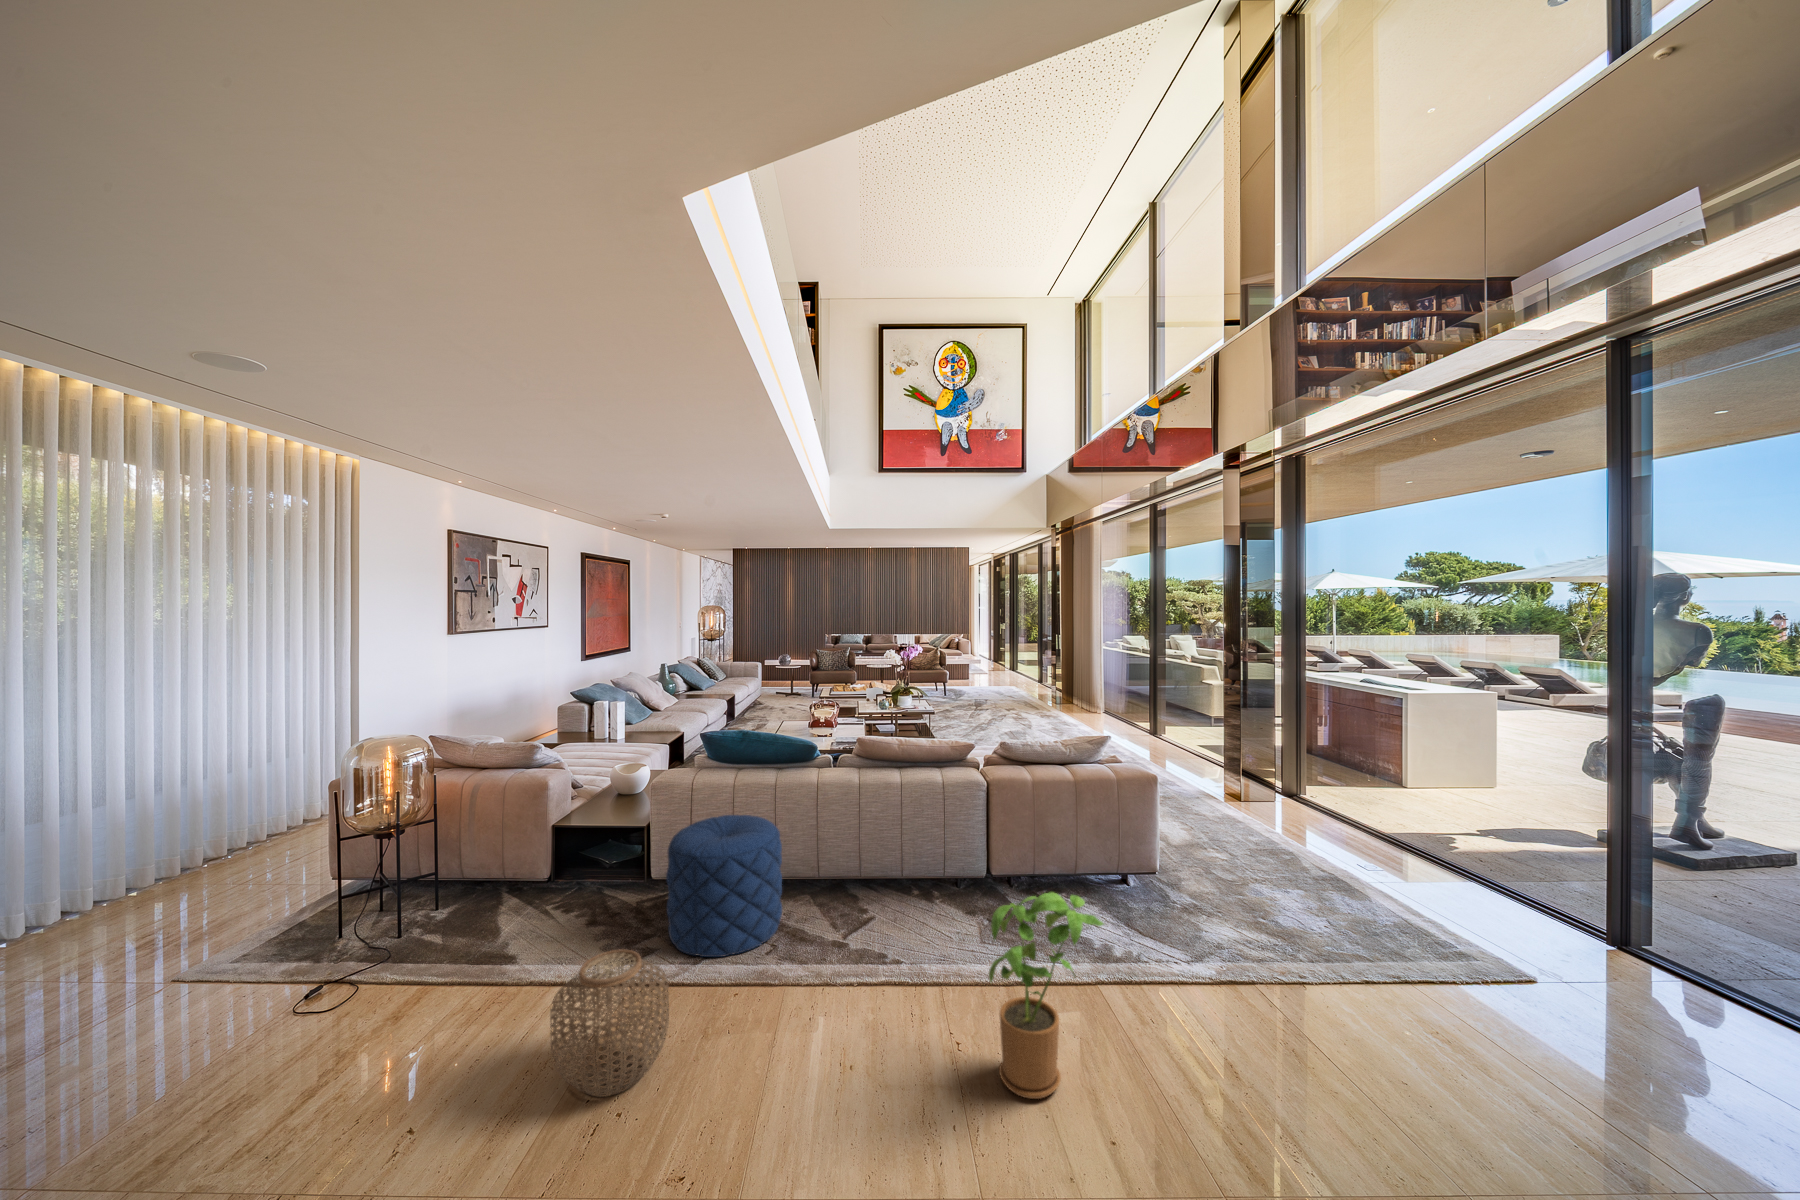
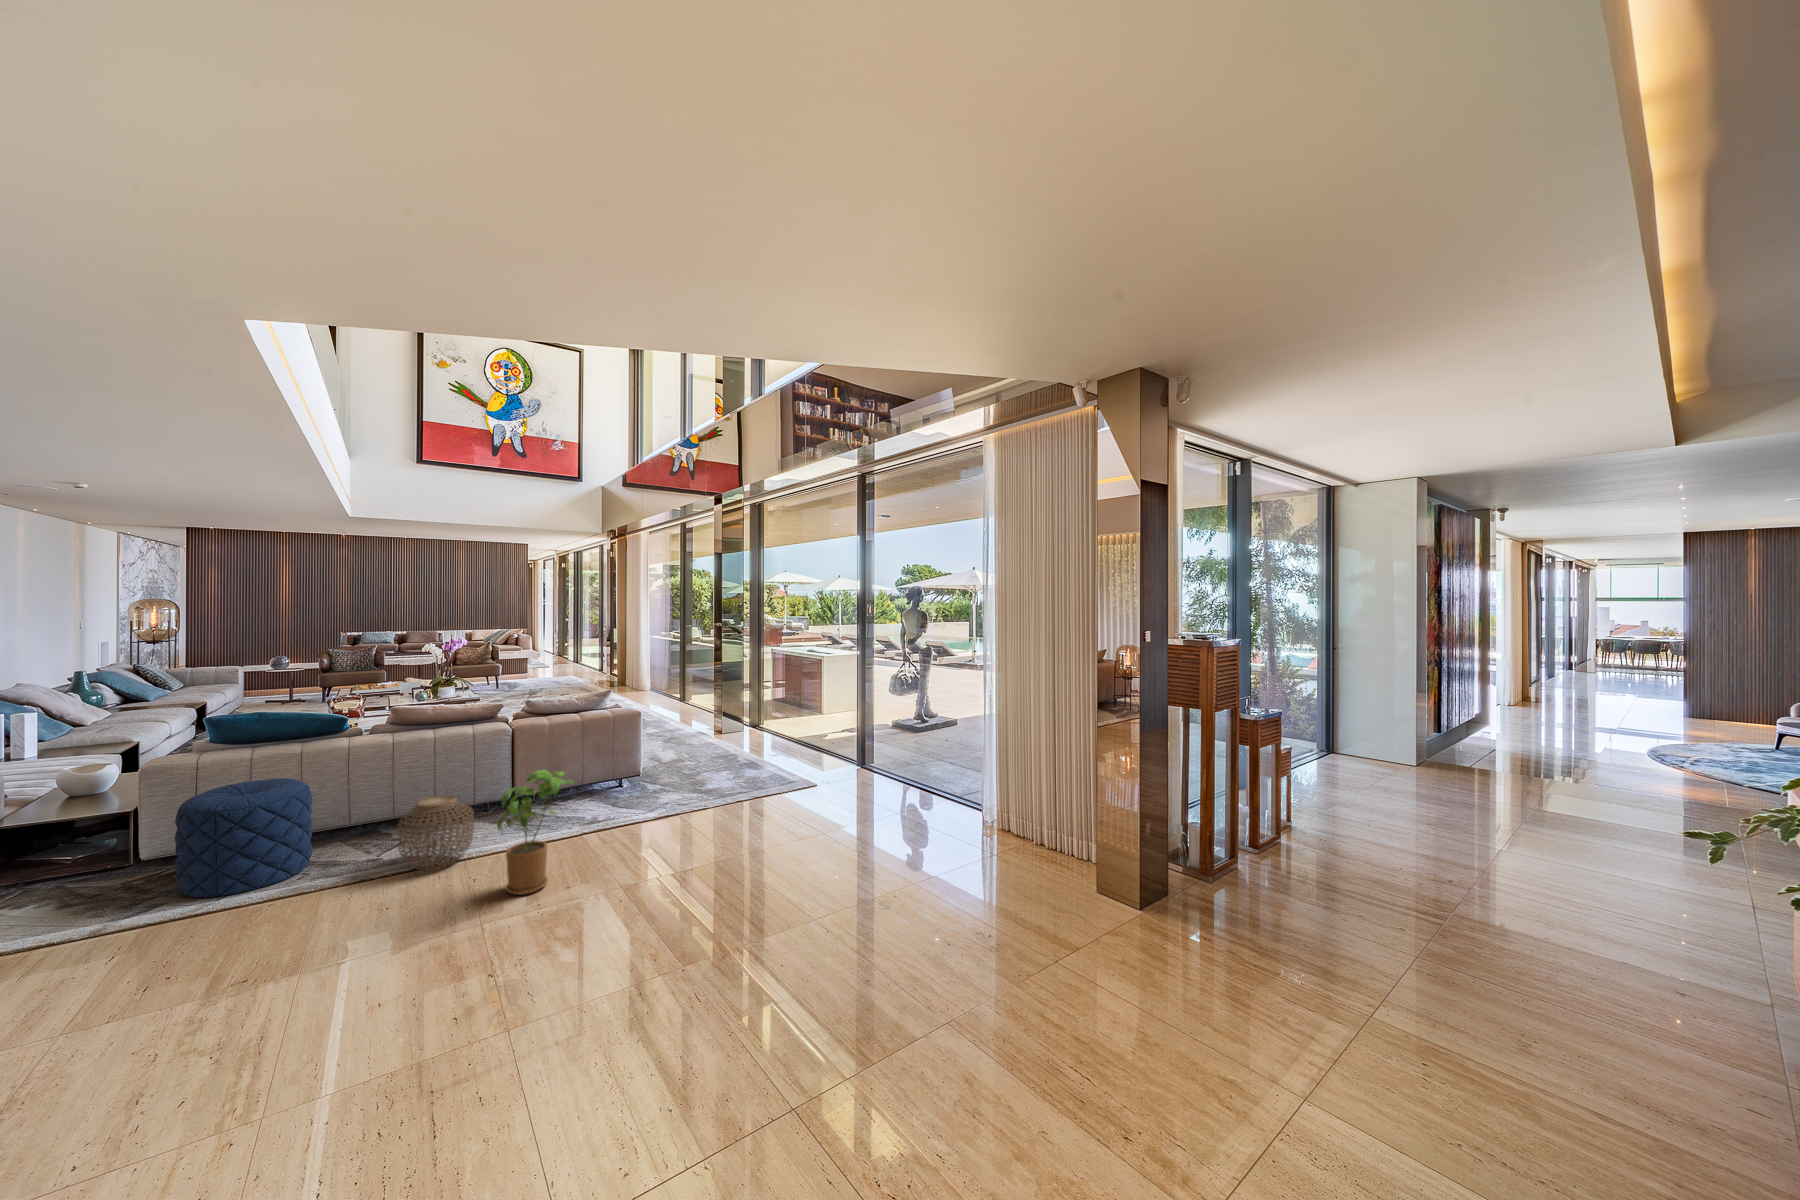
woven basket: present [550,949,669,1096] -> present [398,795,474,870]

